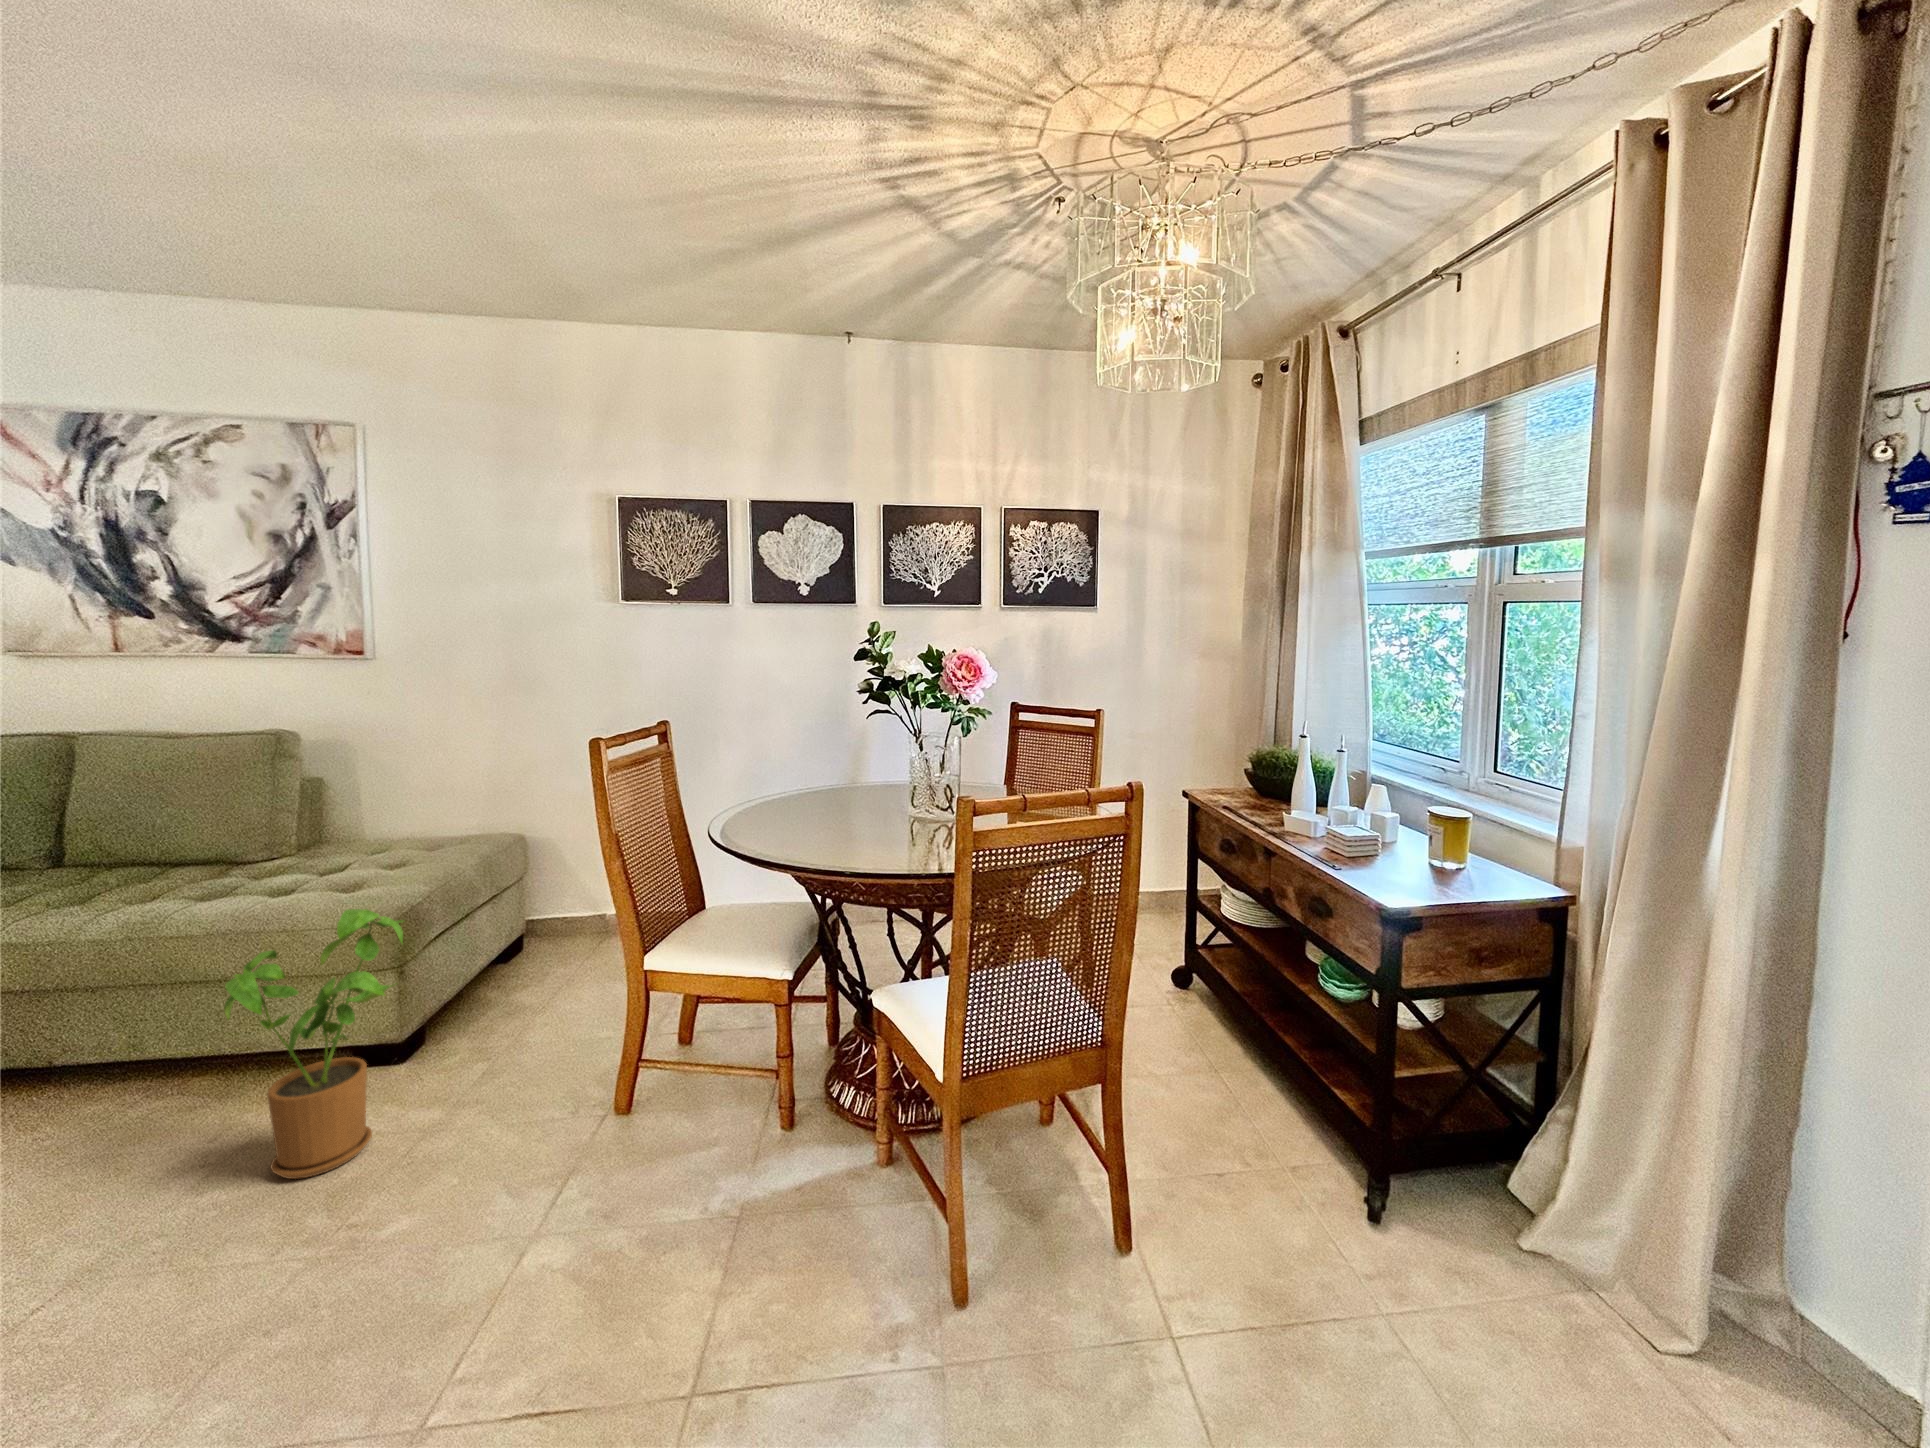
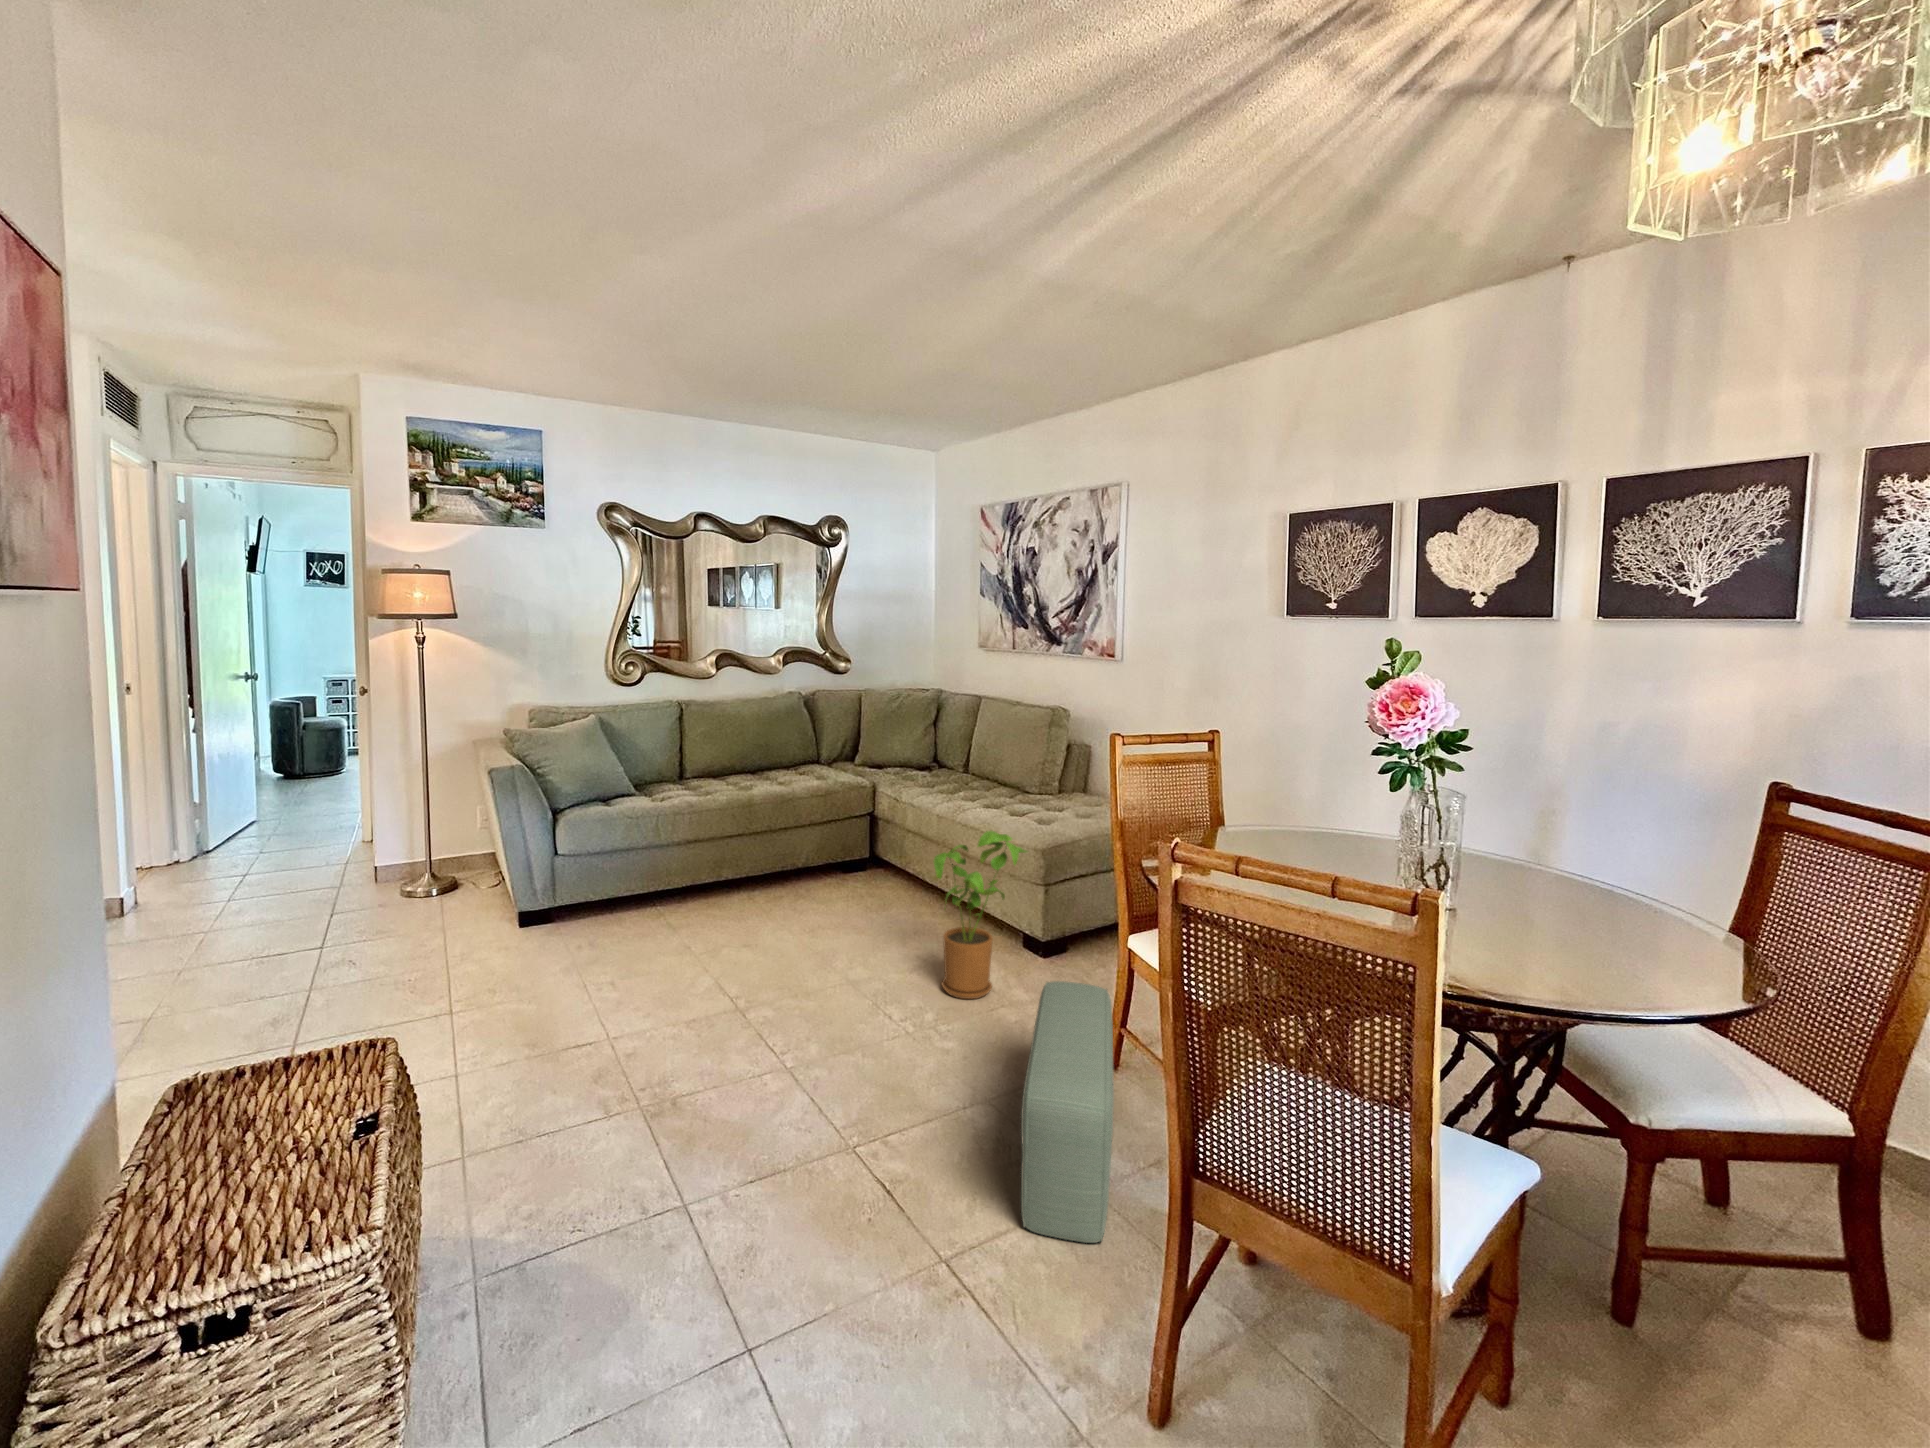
pouf: none [563,1020,794,1297] -> present [1021,981,1114,1243]

